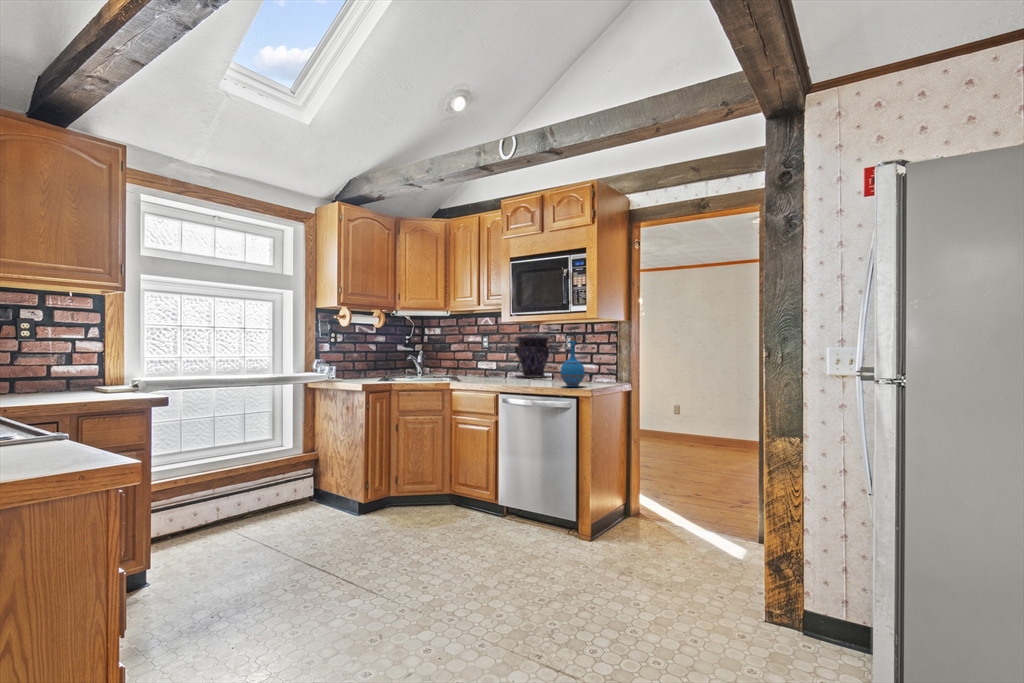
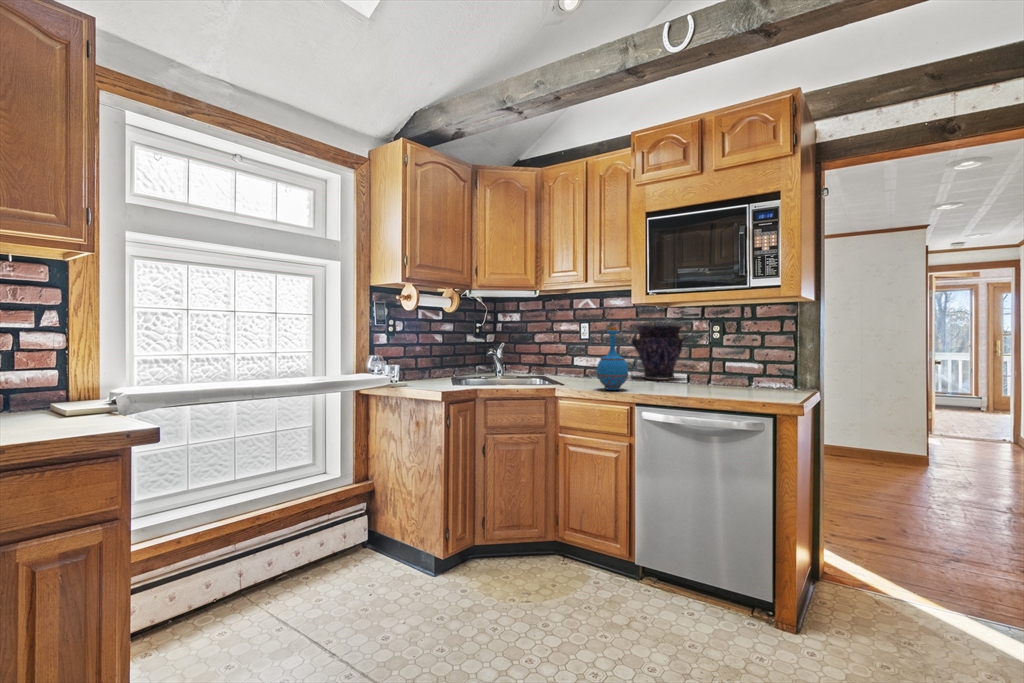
bottle: present [560,338,585,387] -> present [597,327,628,390]

